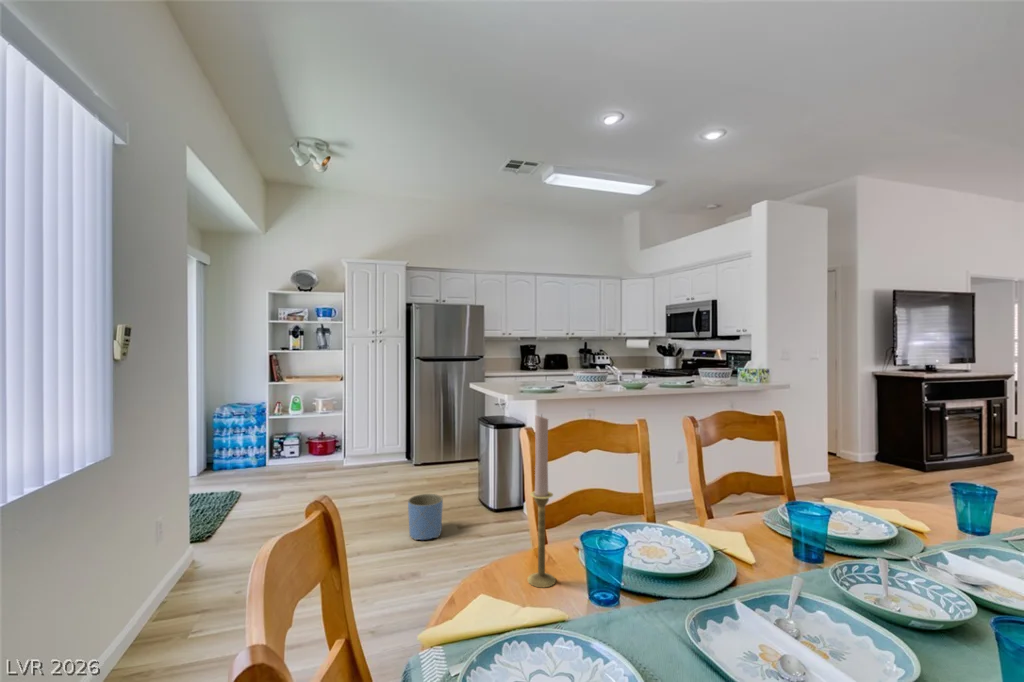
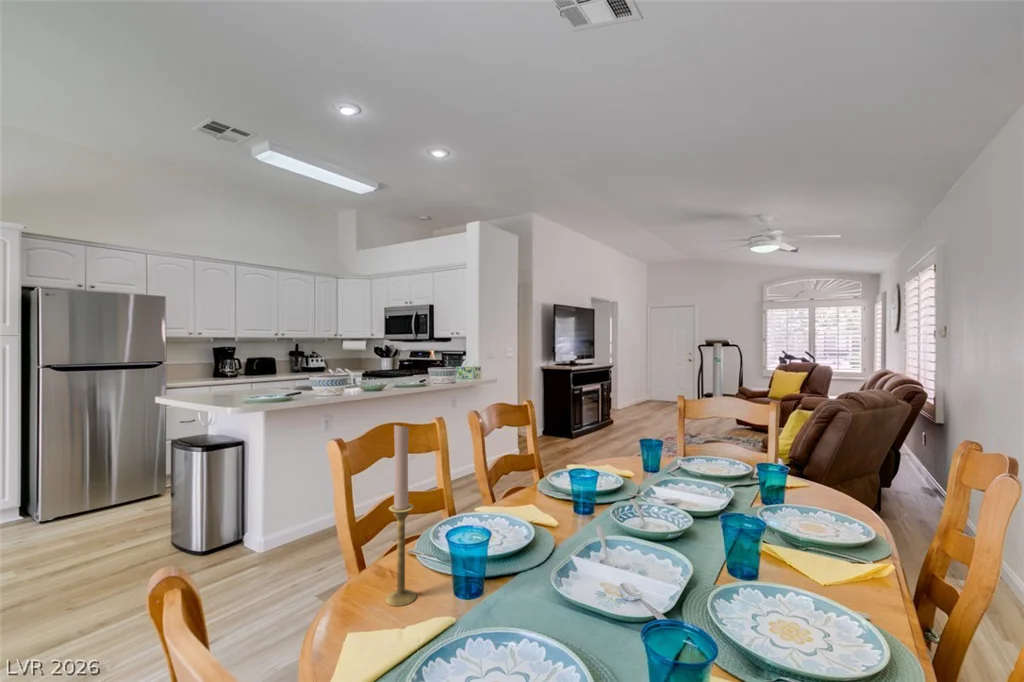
planter: present [408,494,443,540] -> none [56,557,122,632]

